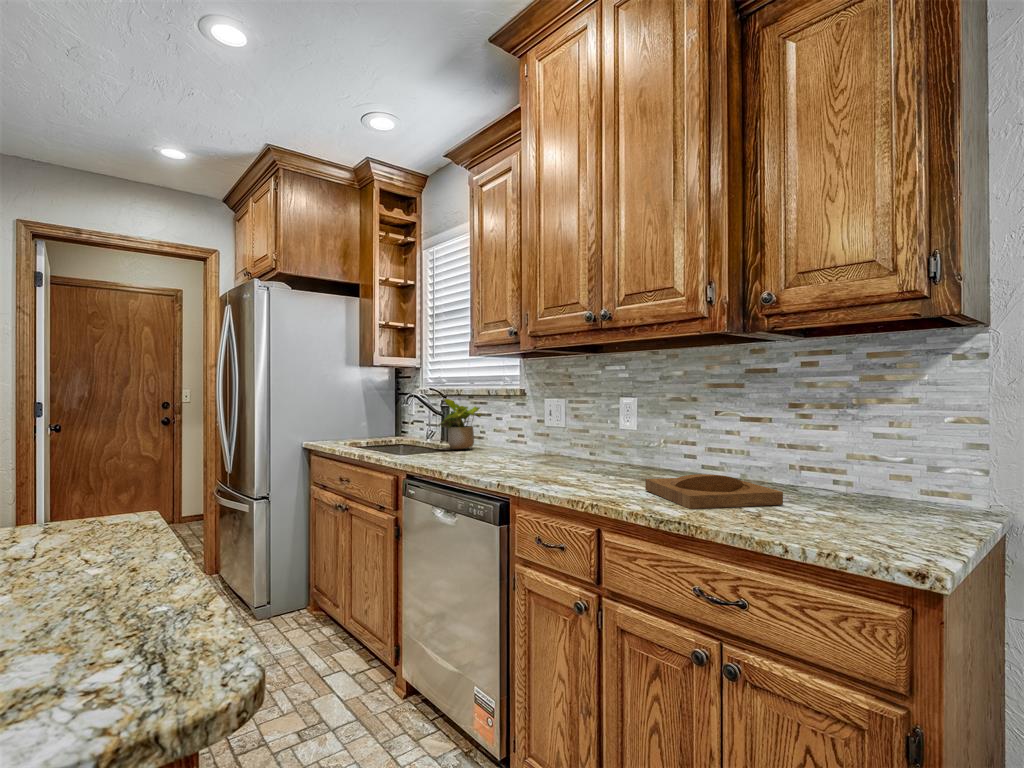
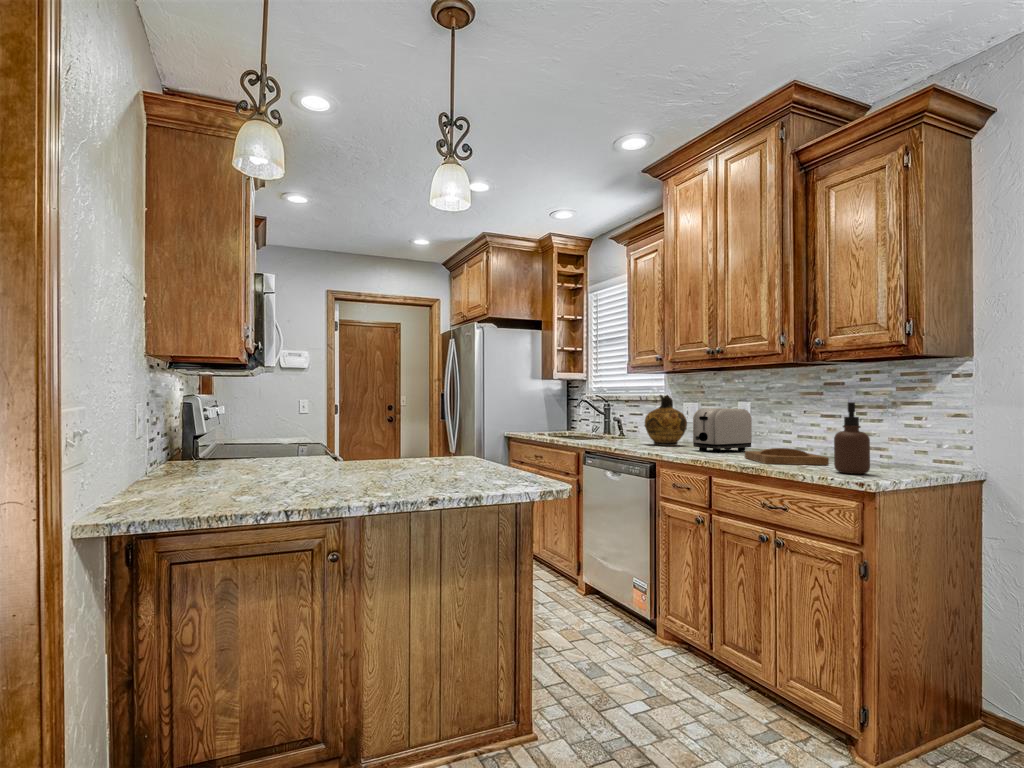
ceramic jug: none [492,388,551,461] -> present [645,395,687,446]
potted plant: present [438,399,481,450] -> none [602,403,635,440]
soap dispenser: none [823,404,891,539] -> present [834,402,870,474]
toaster: none [562,407,641,475] -> present [693,408,752,452]

